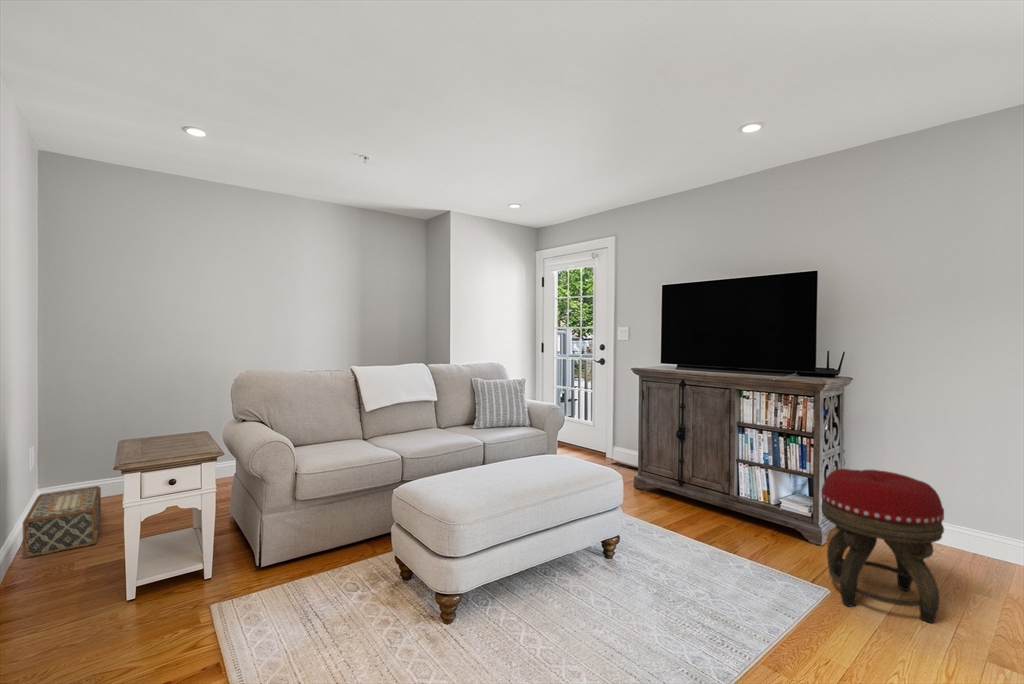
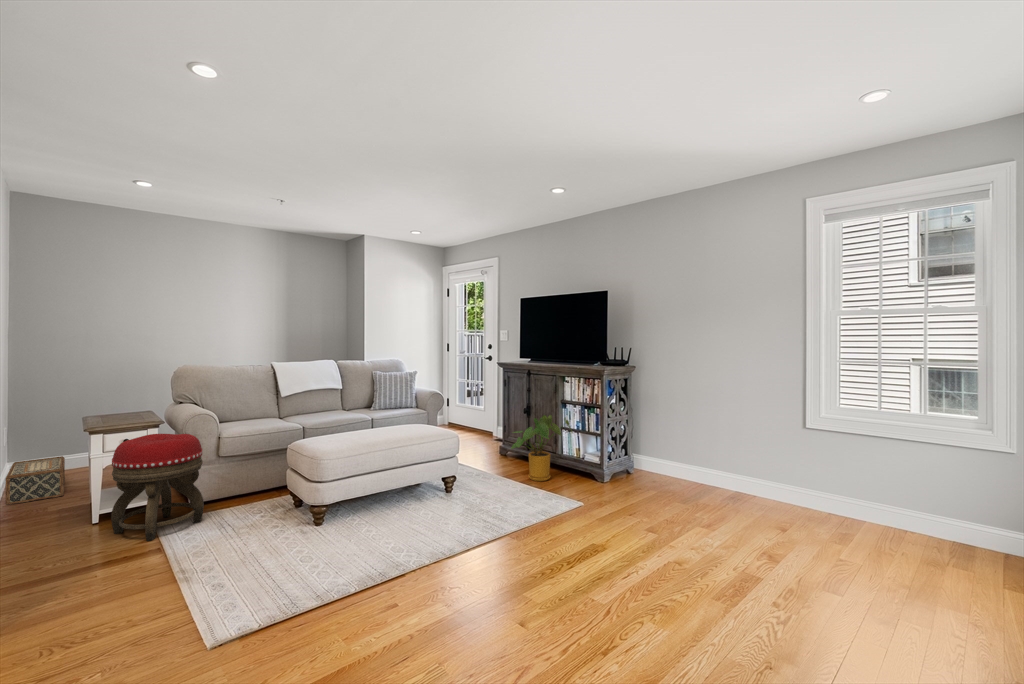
house plant: none [677,444,764,539] -> present [512,415,572,481]
footstool: present [821,469,944,623] -> present [111,434,204,541]

